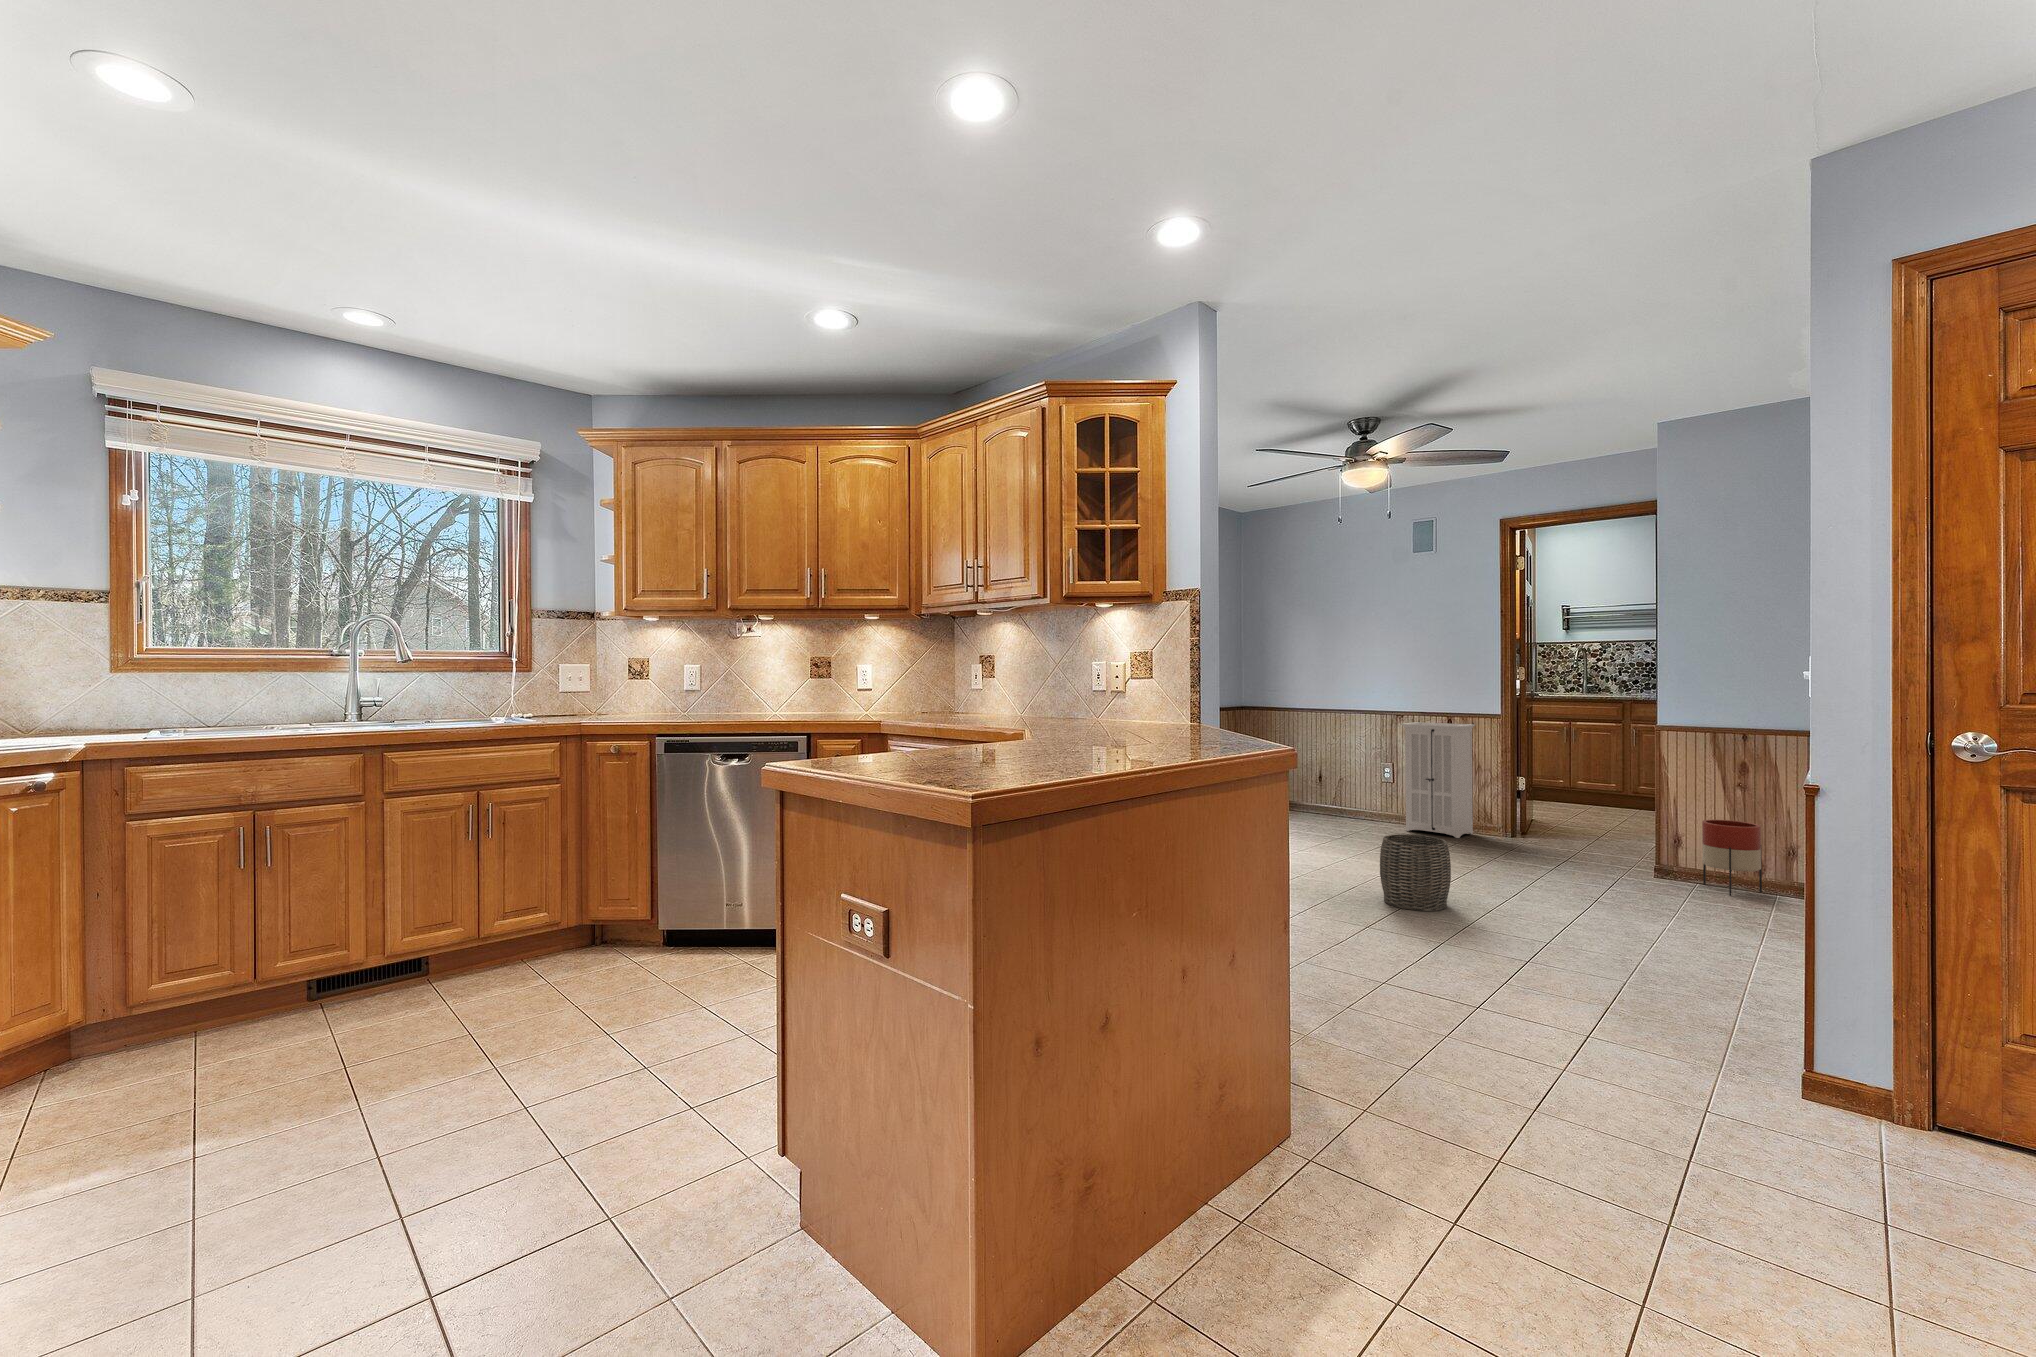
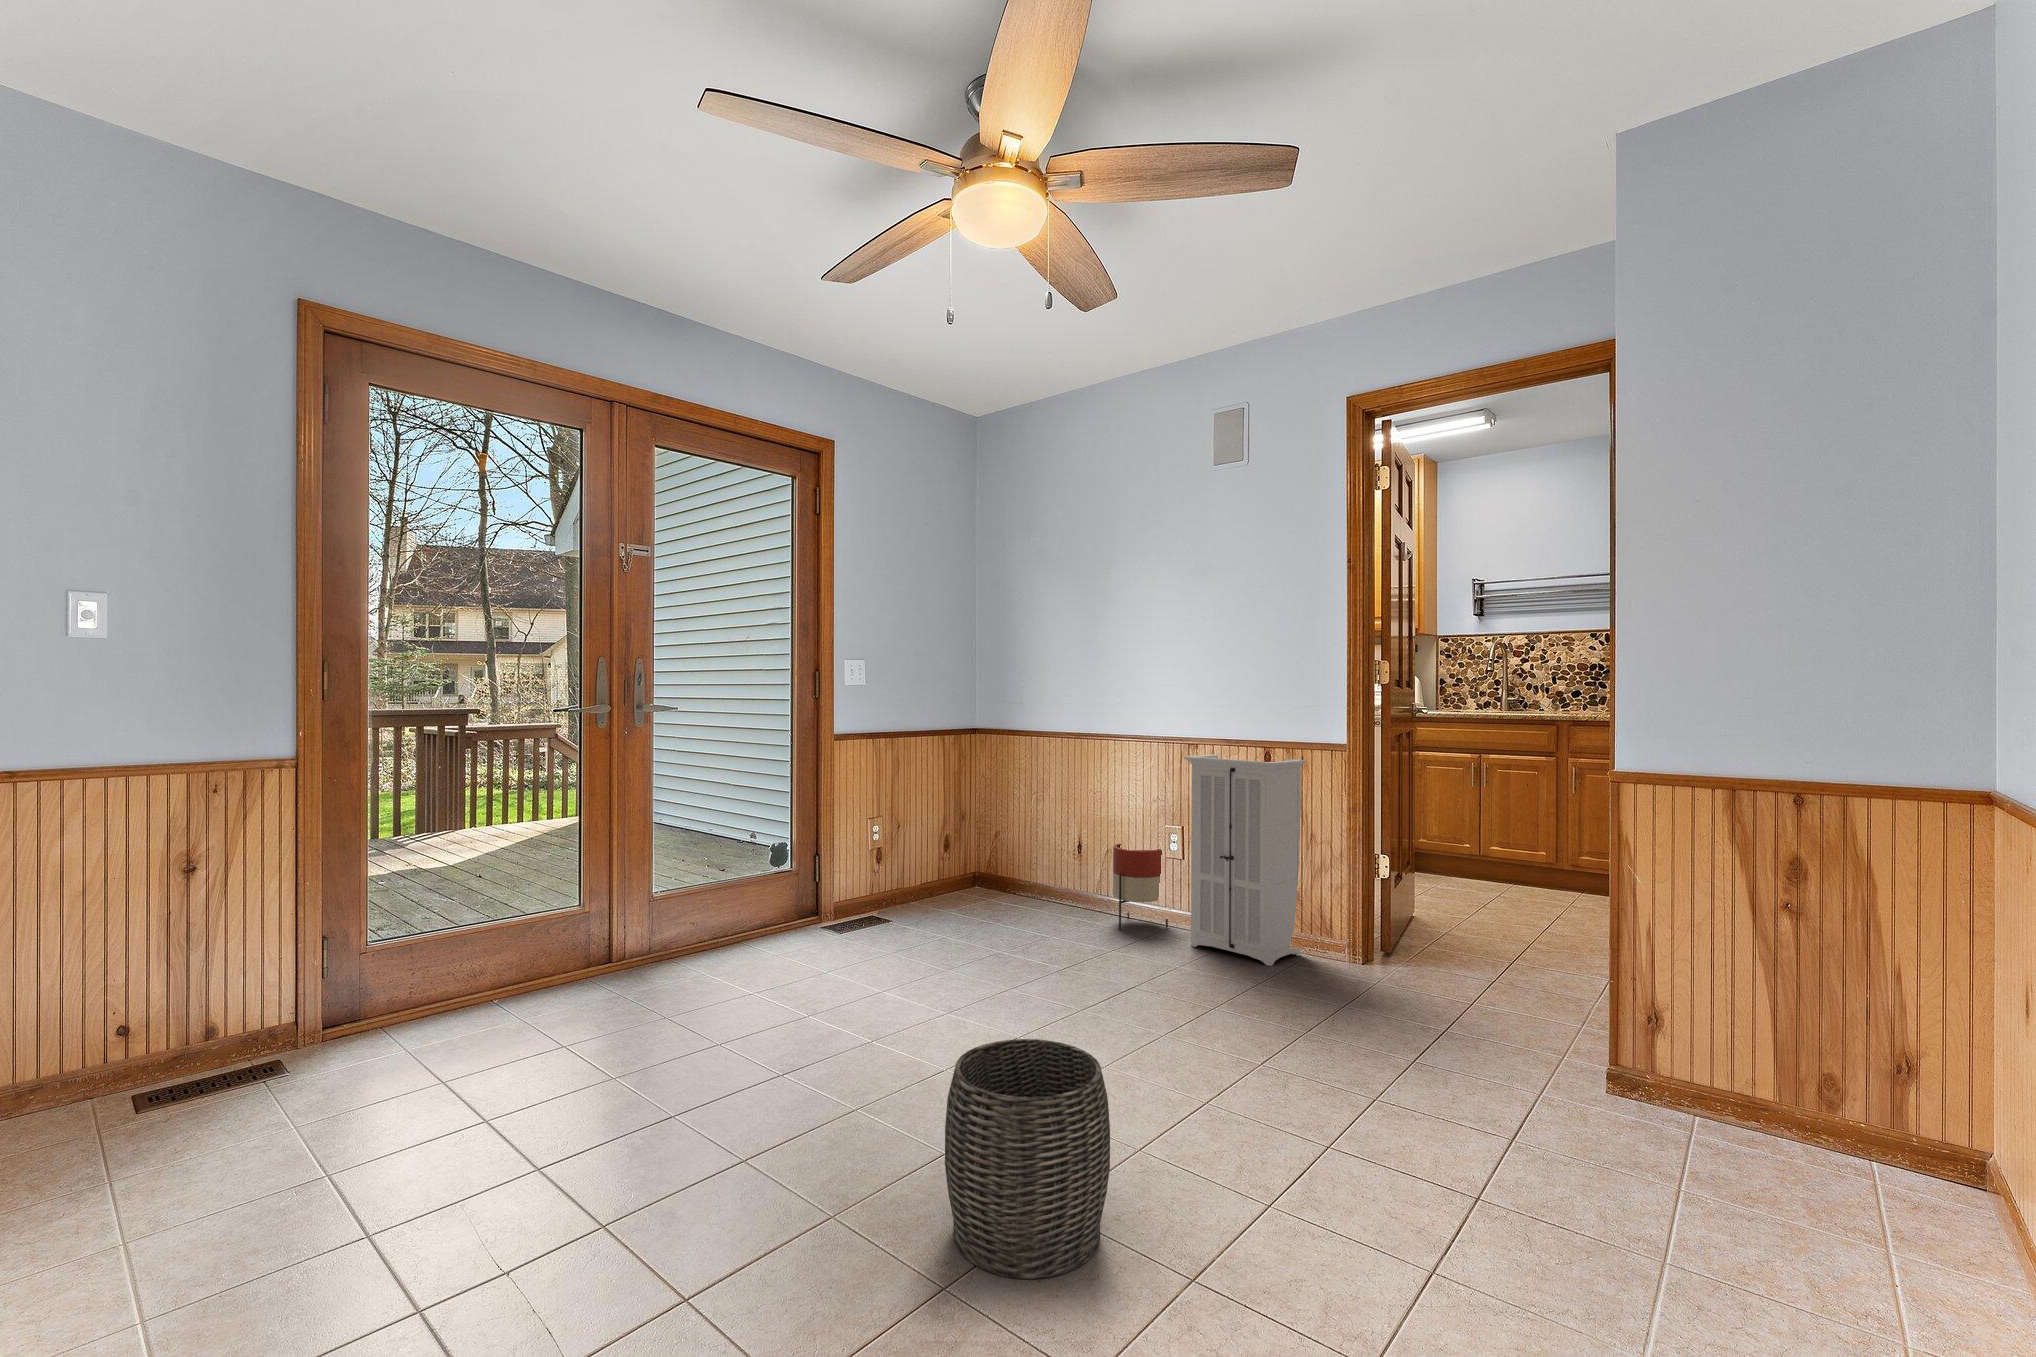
planter: present [1702,820,1762,896] -> present [1113,843,1168,930]

